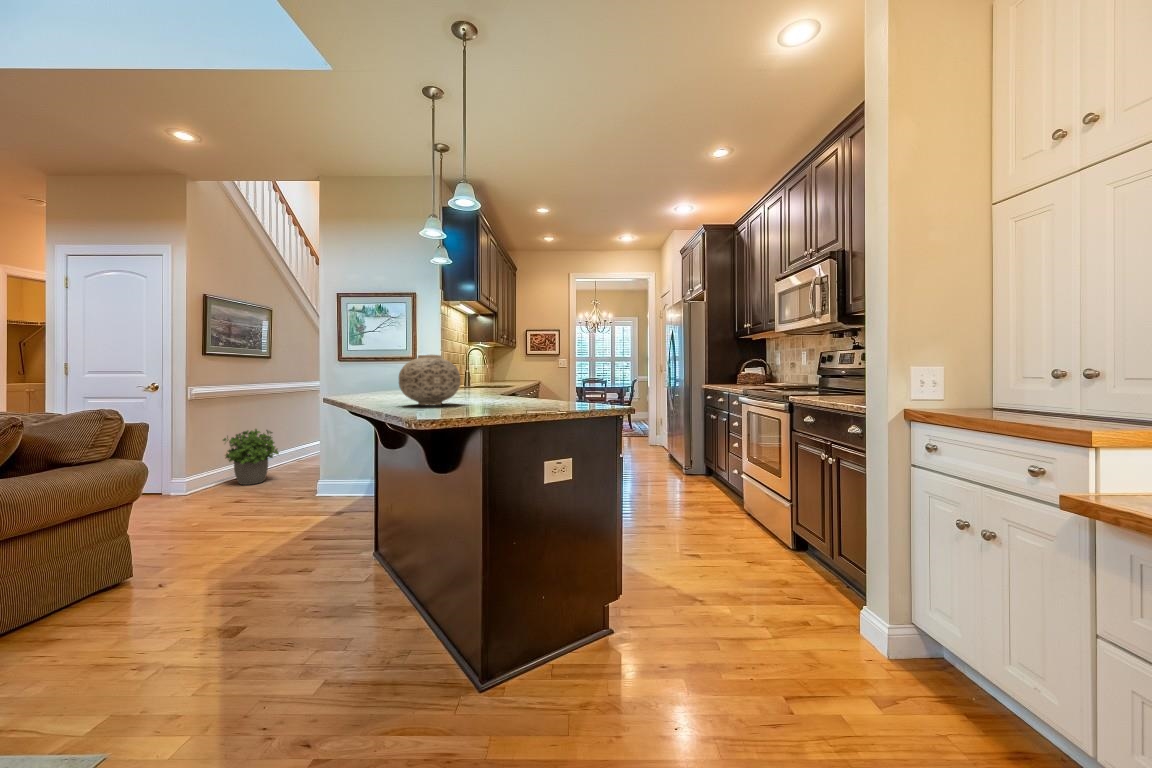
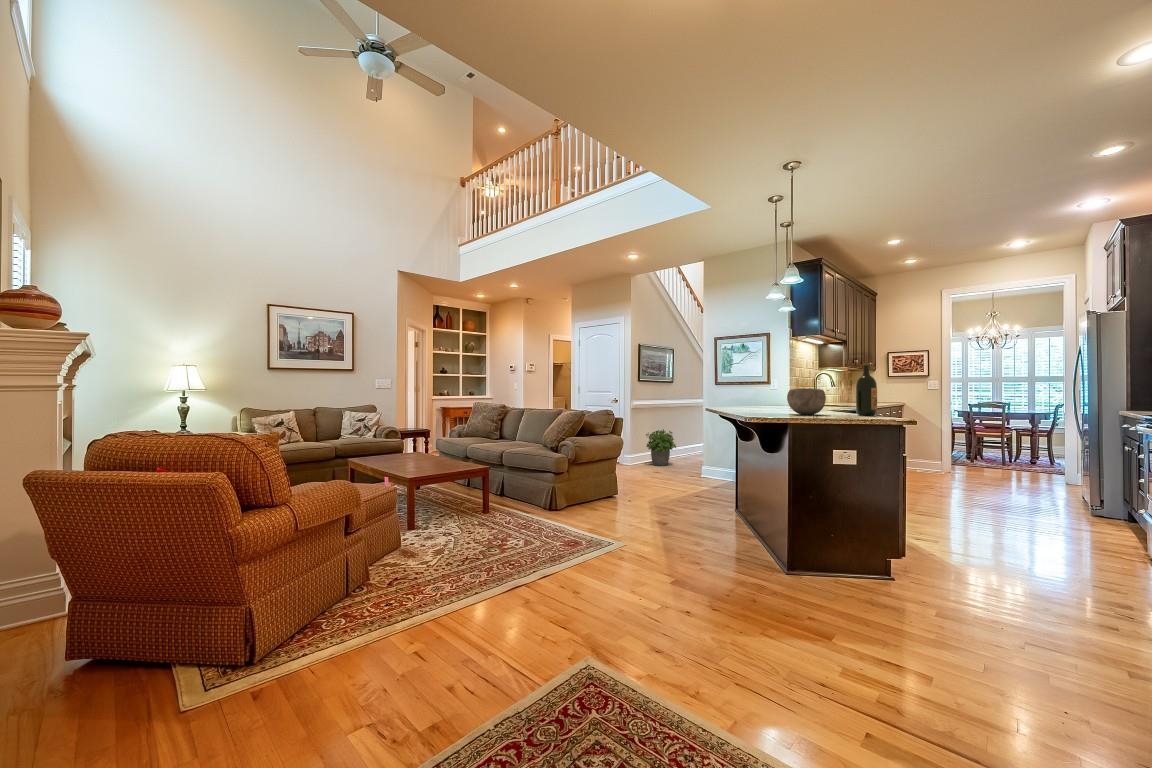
wine bottle: none [568,327,594,407] -> present [856,363,877,416]
vase: present [399,355,460,406] -> none [749,382,786,412]
bowl: none [472,366,532,411] -> present [787,389,826,415]

